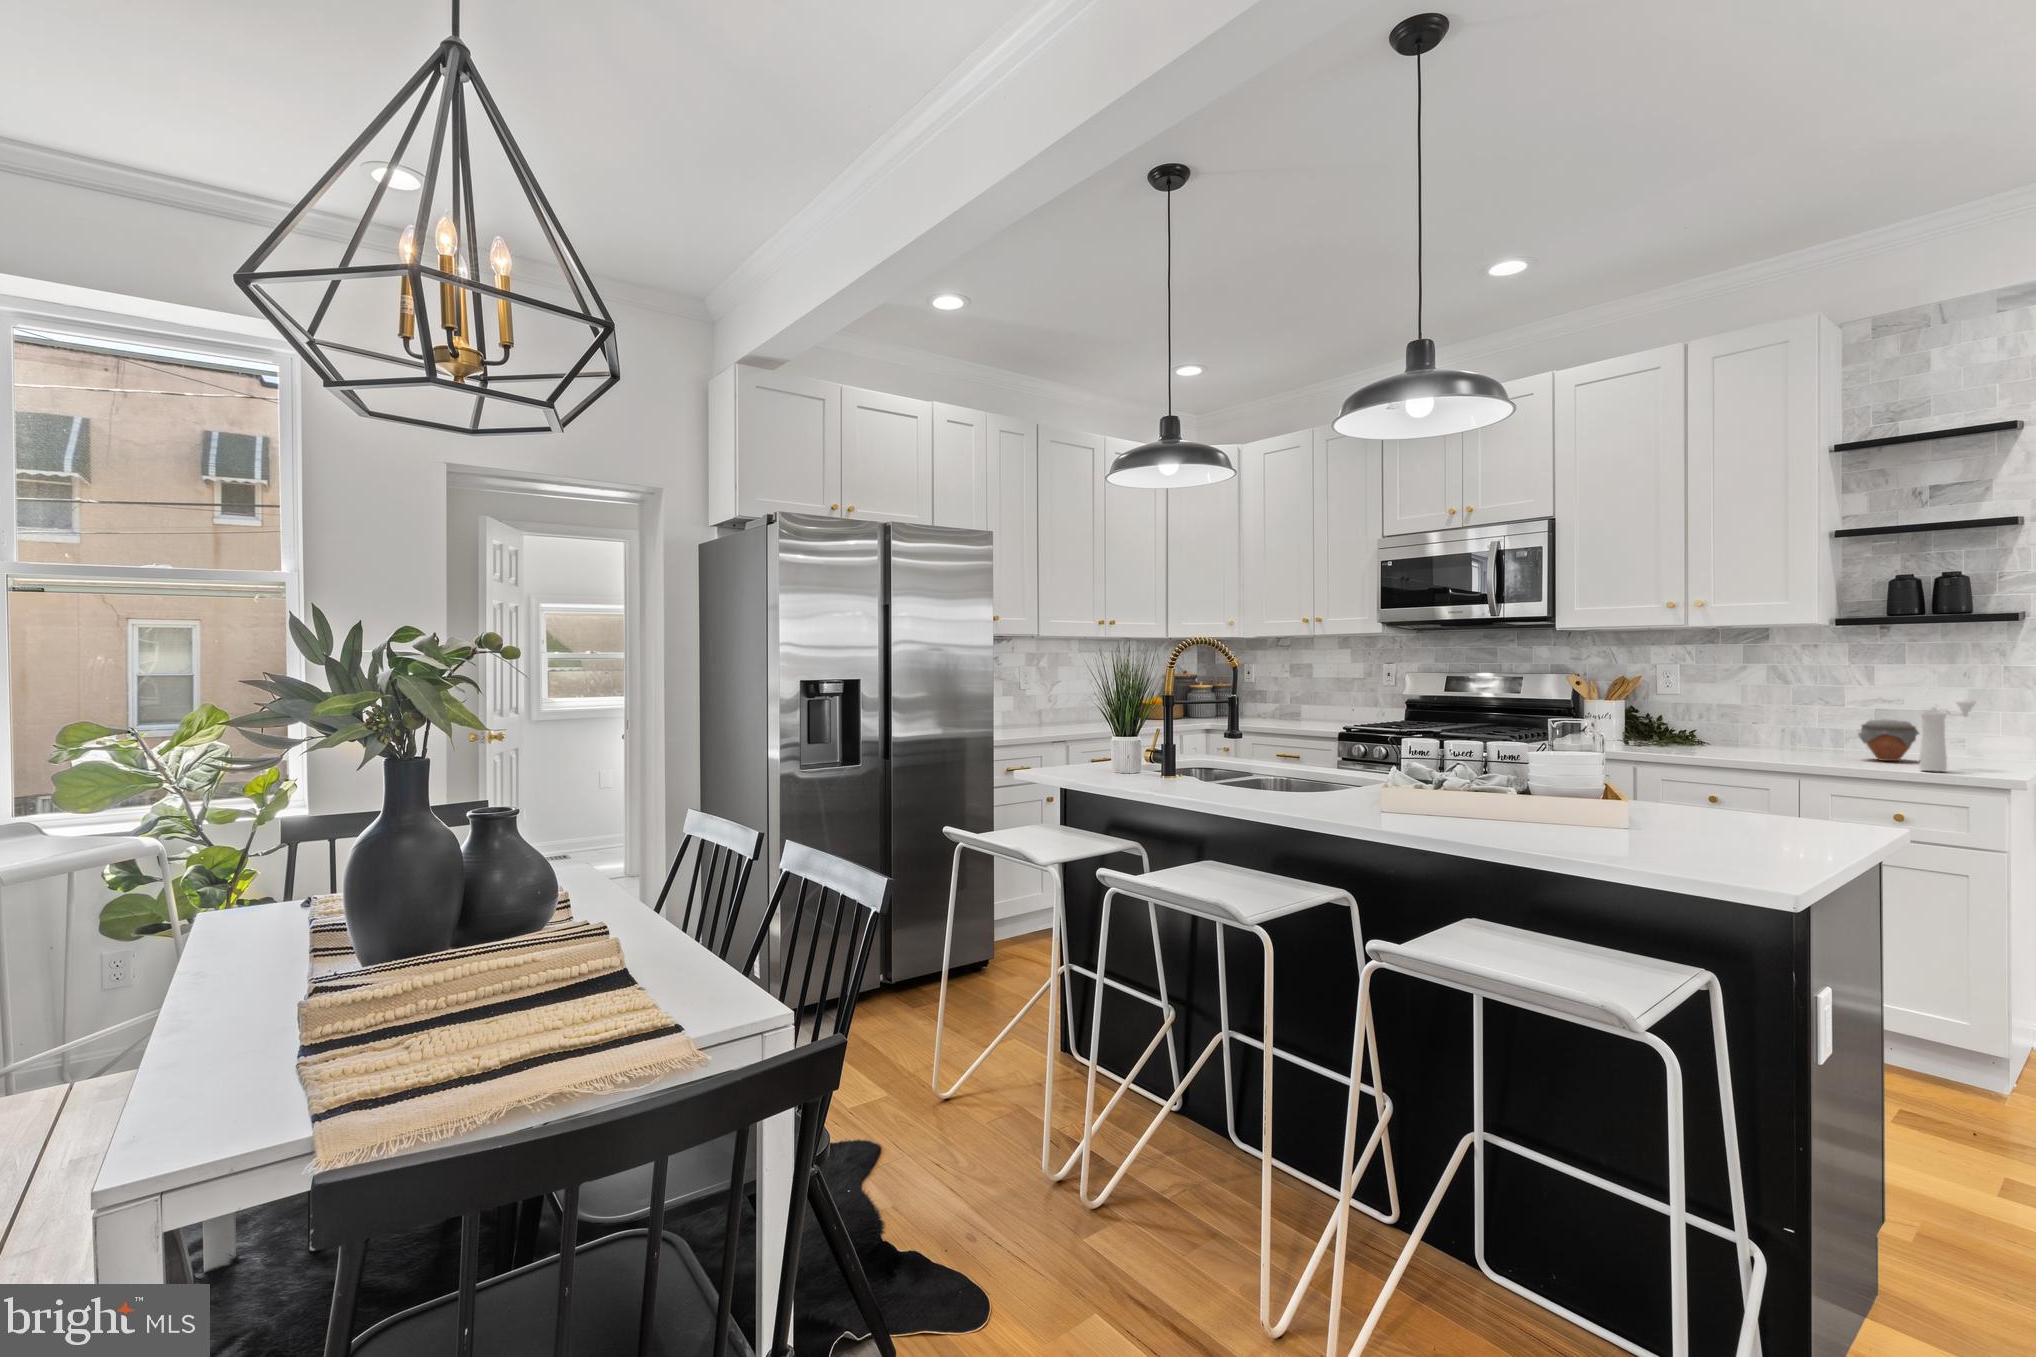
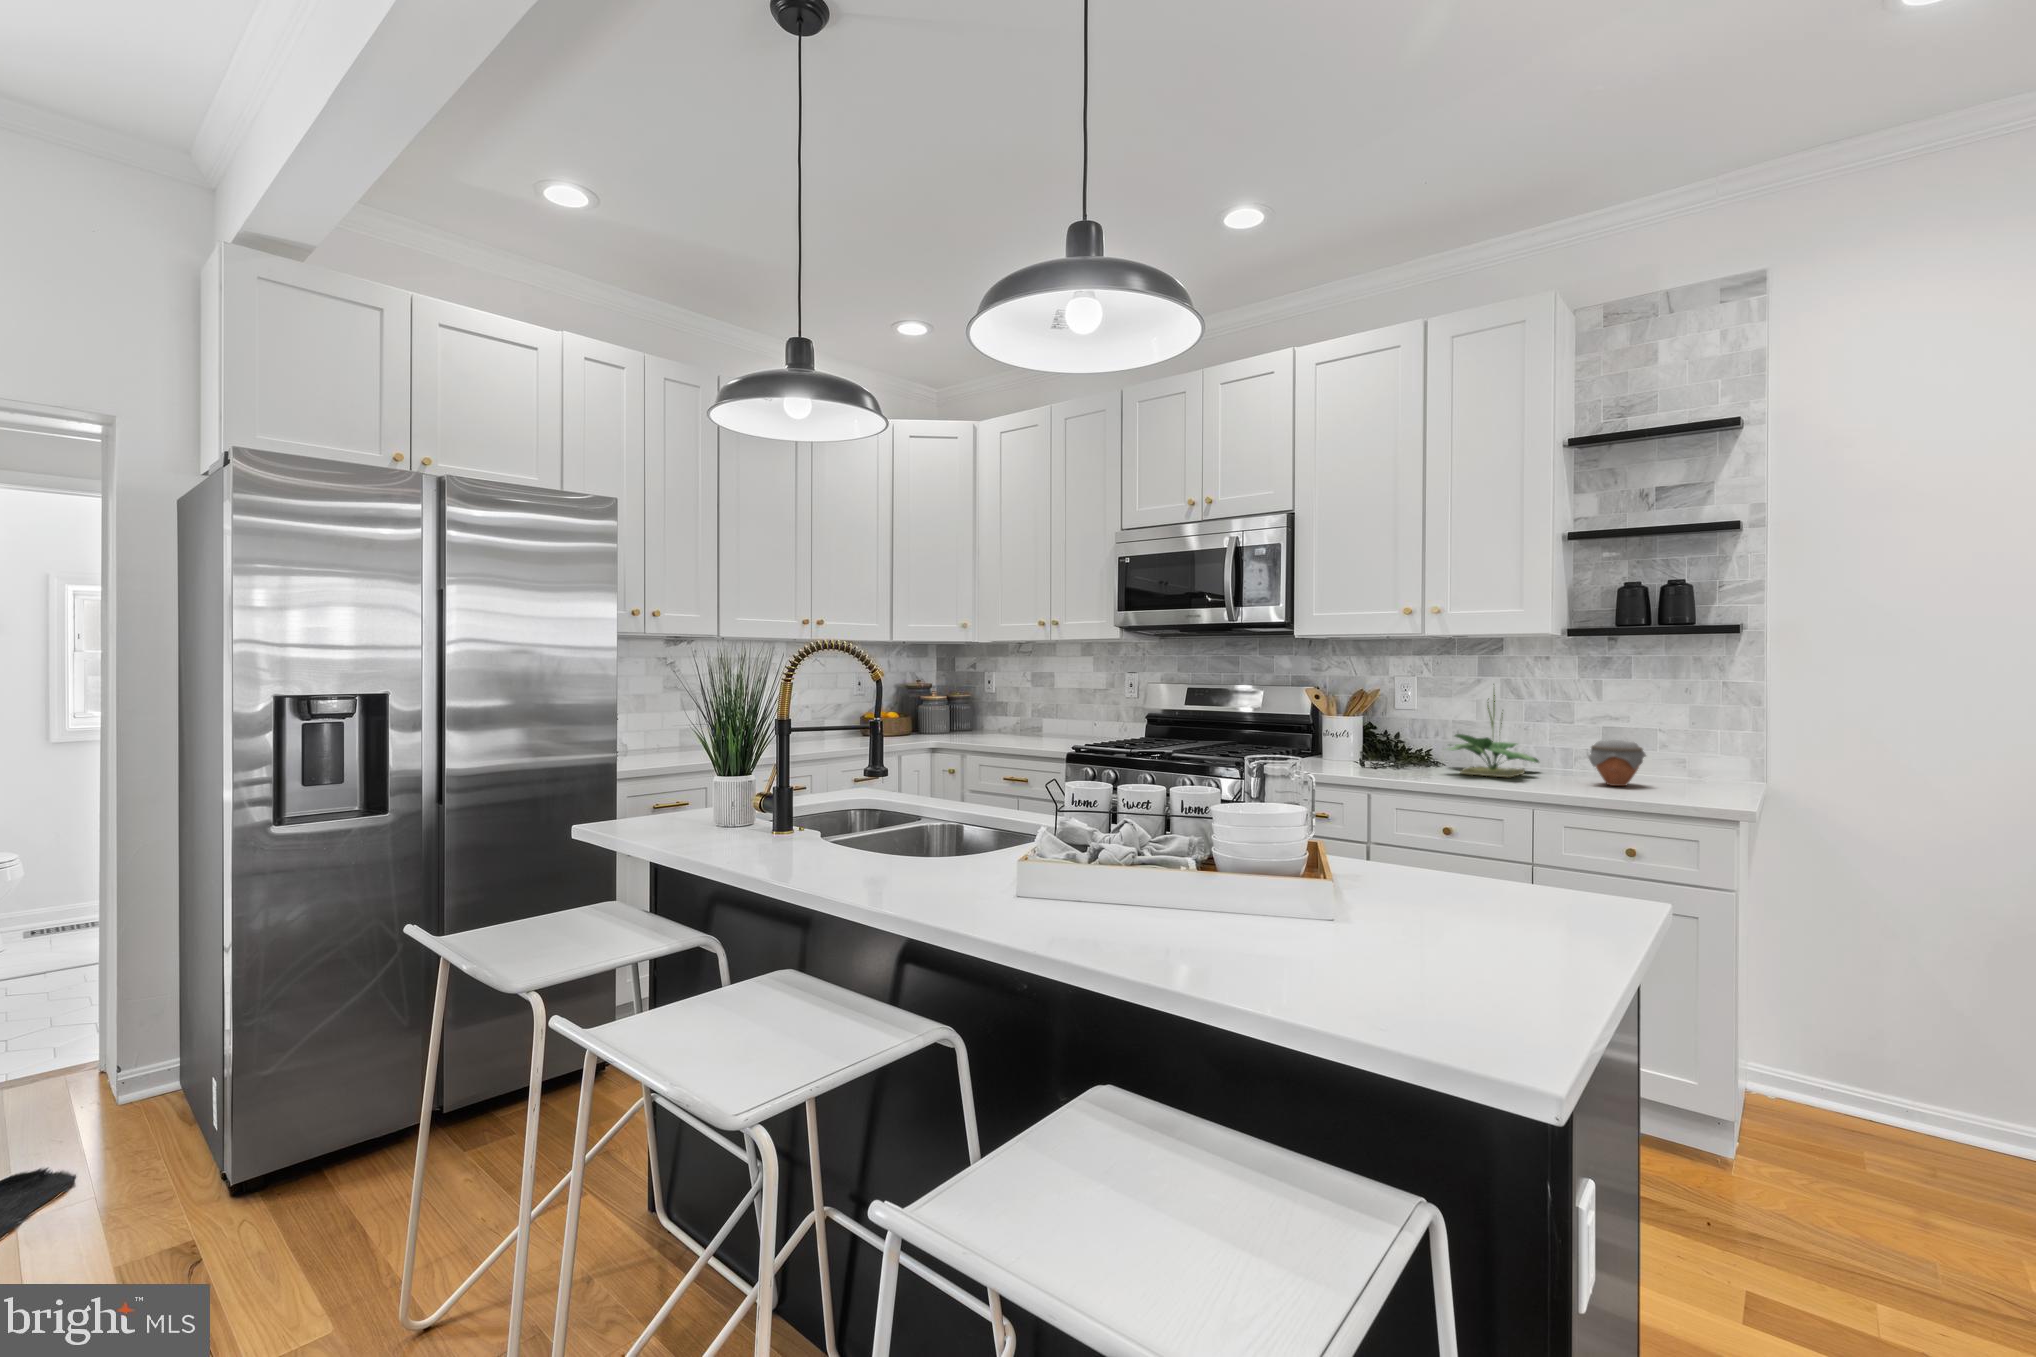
potted plant: none [1707,669,1807,754] -> present [1448,684,1539,778]
pepper mill: present [1920,698,1976,771] -> none [1647,718,1700,800]

